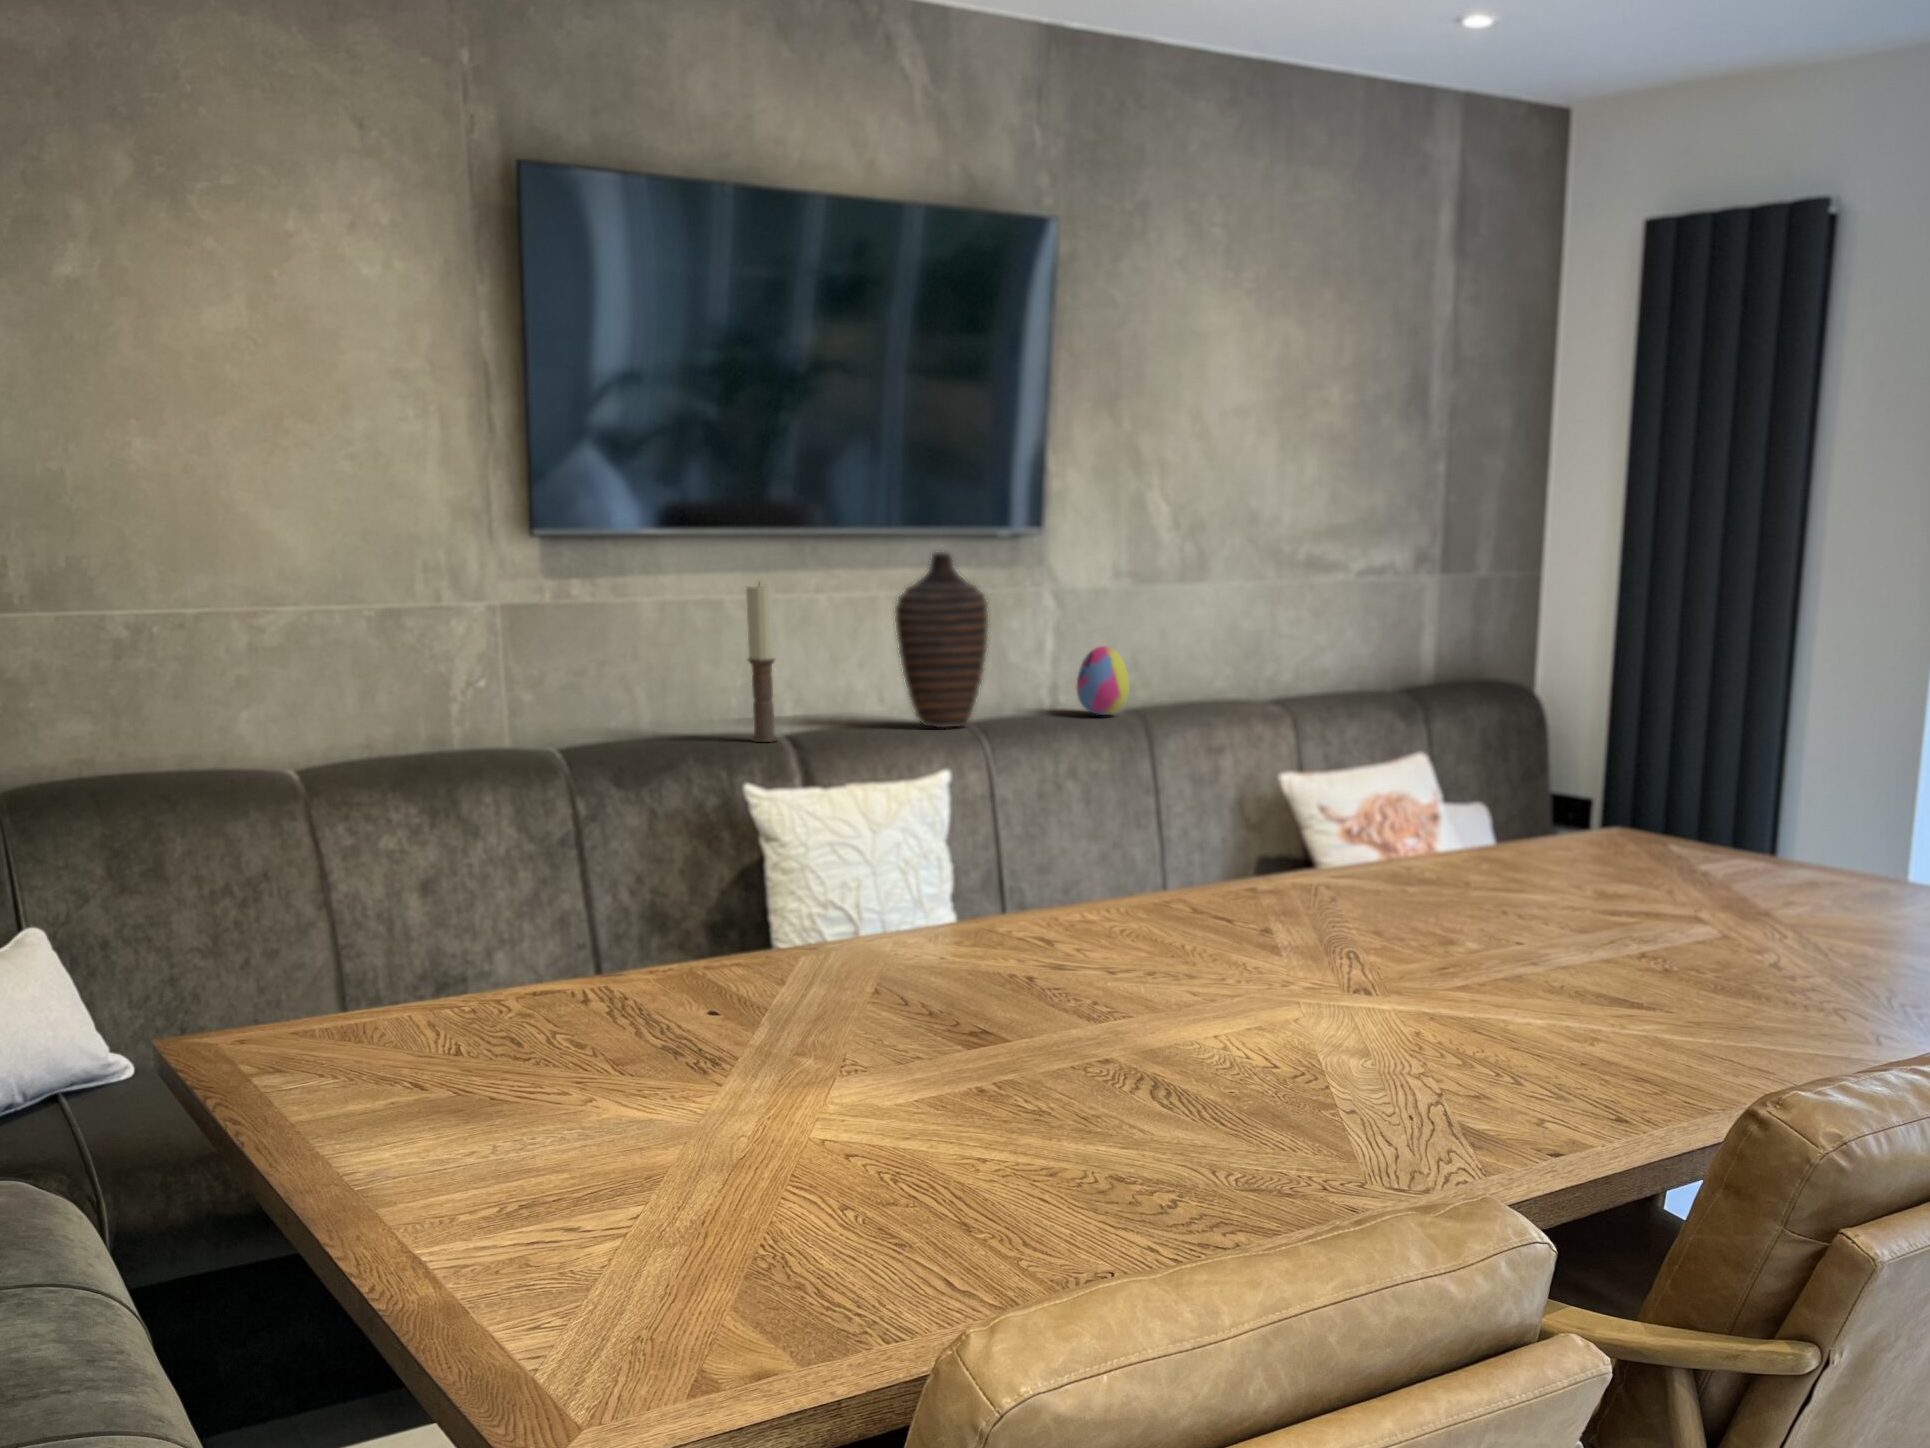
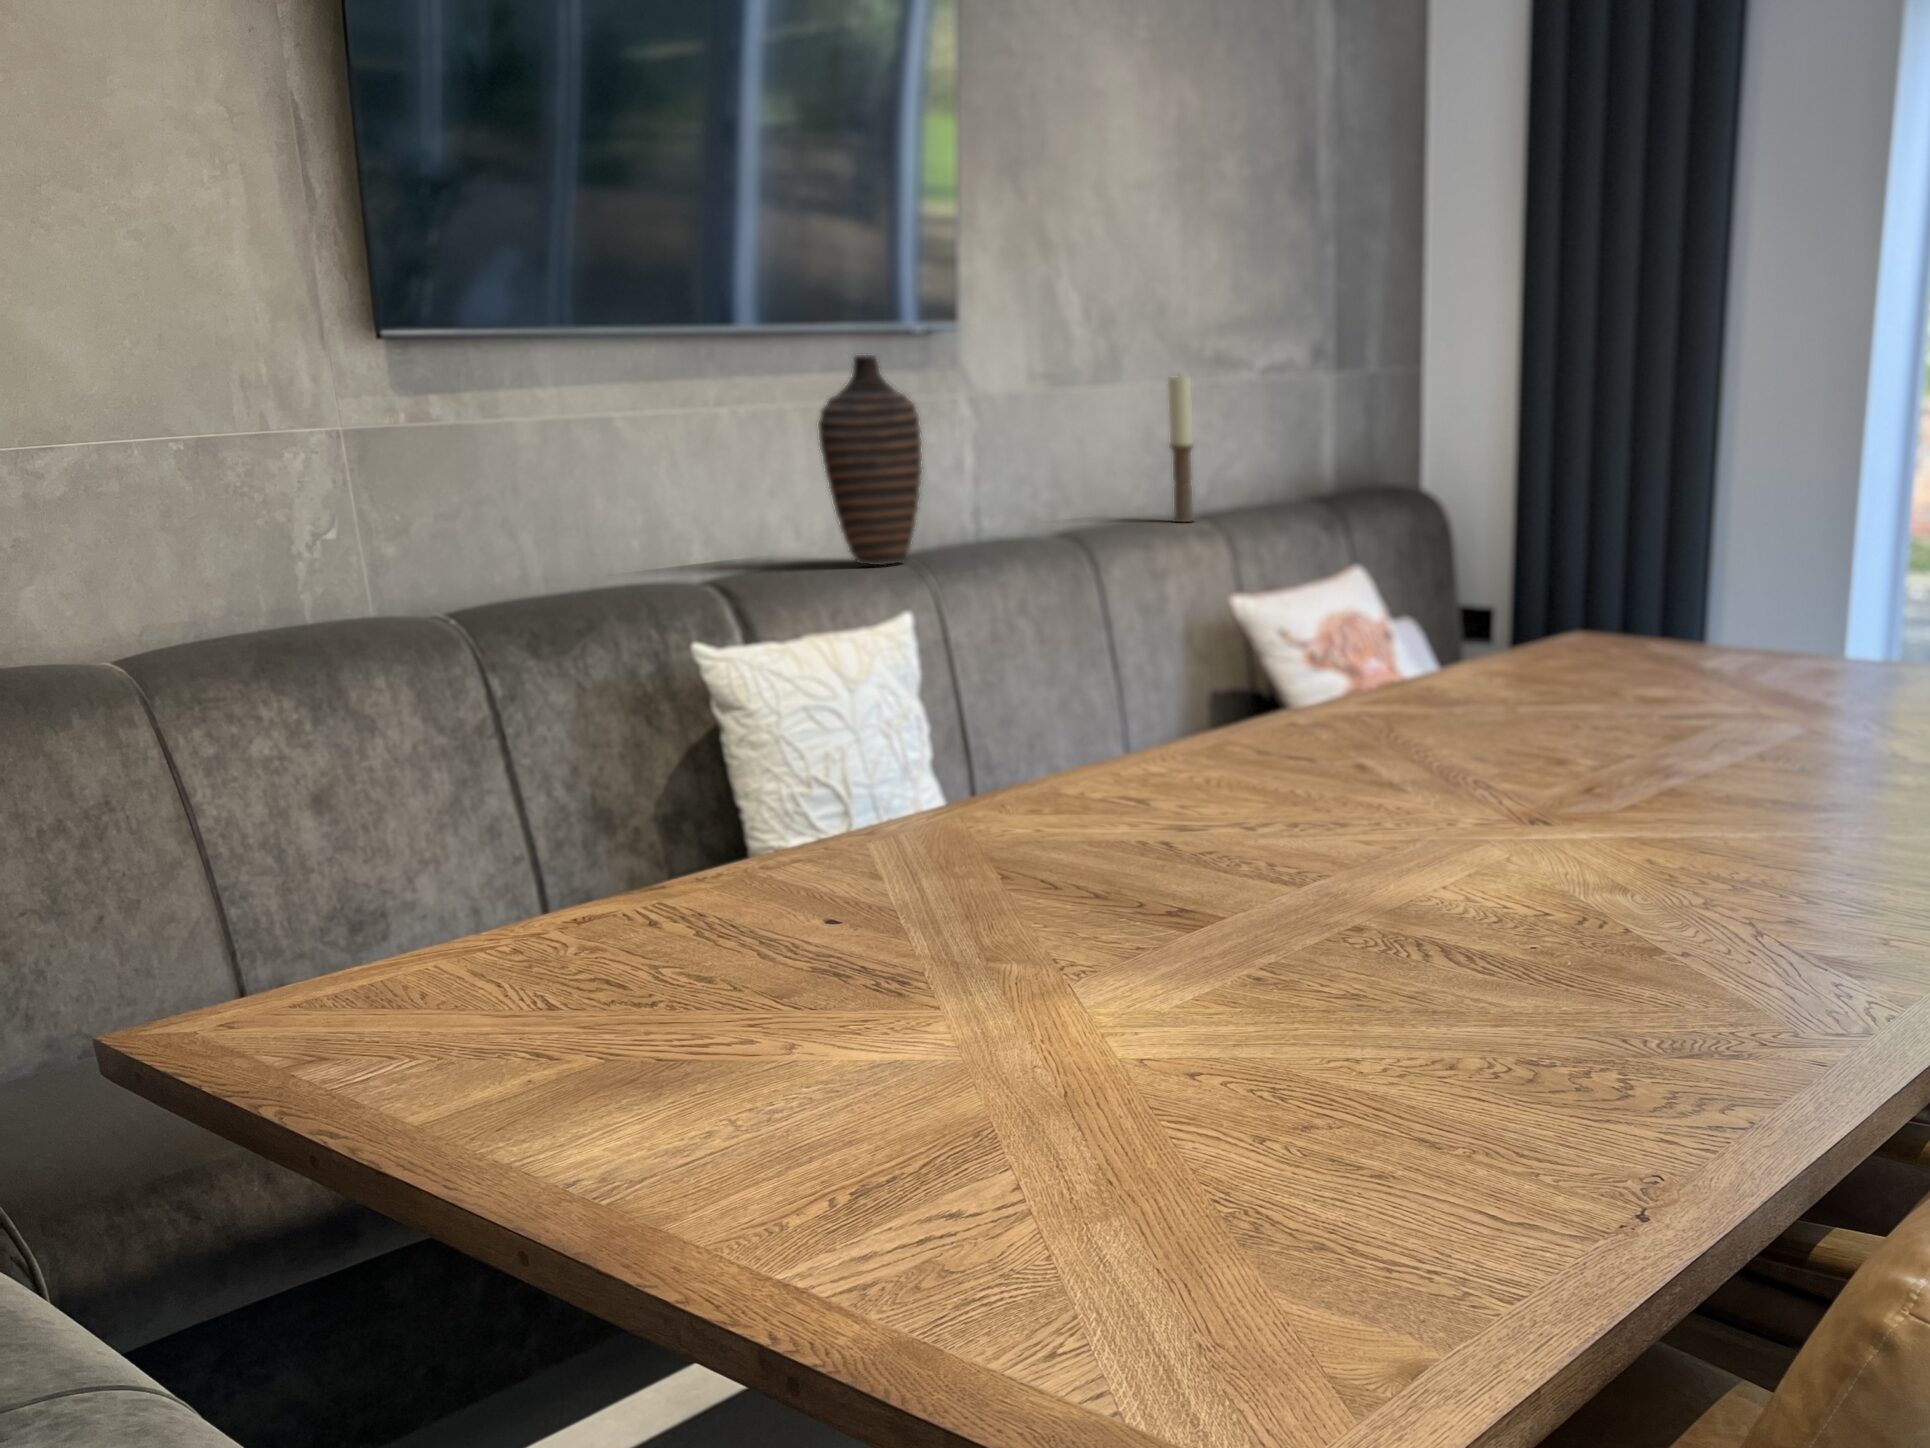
candle: present [746,585,777,742] -> present [1168,377,1194,522]
decorative egg: present [1077,646,1130,715] -> none [1009,463,1070,543]

